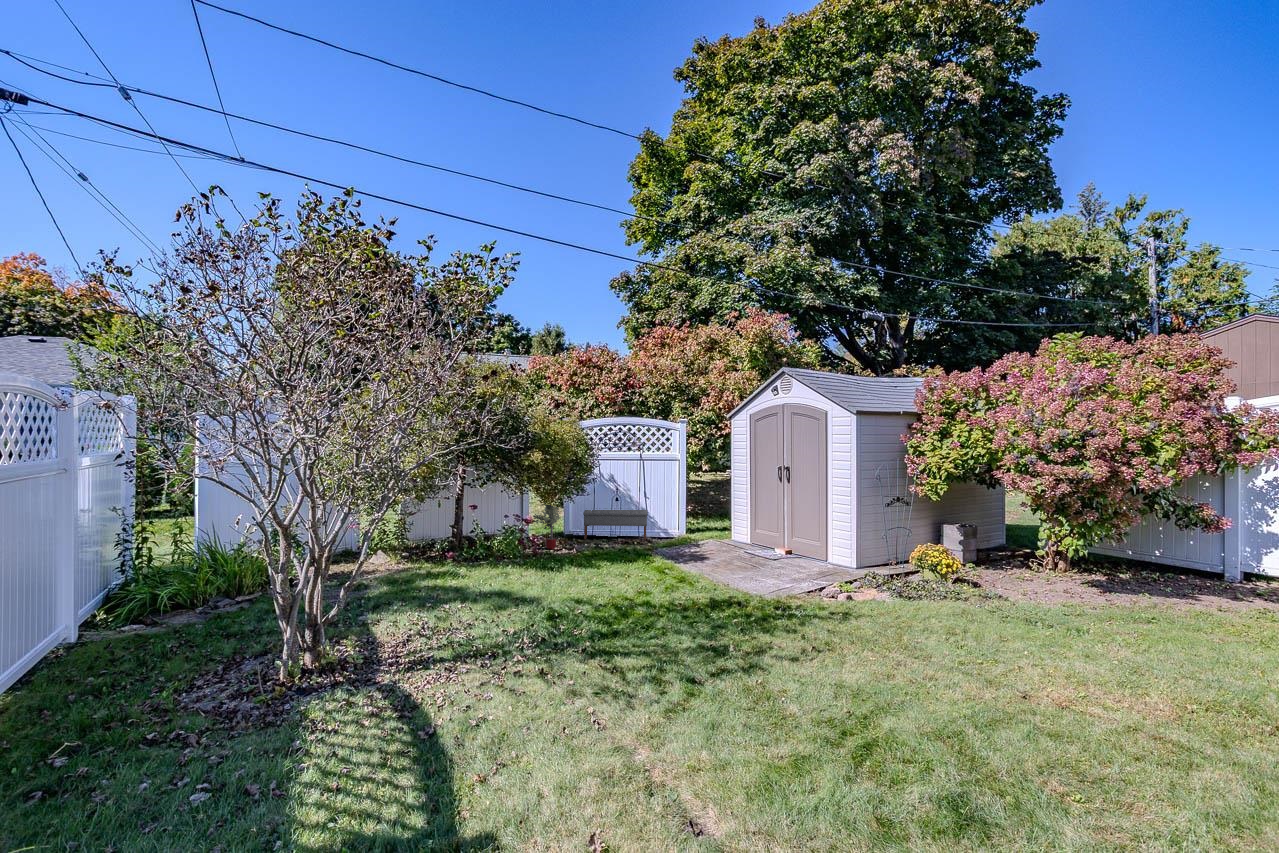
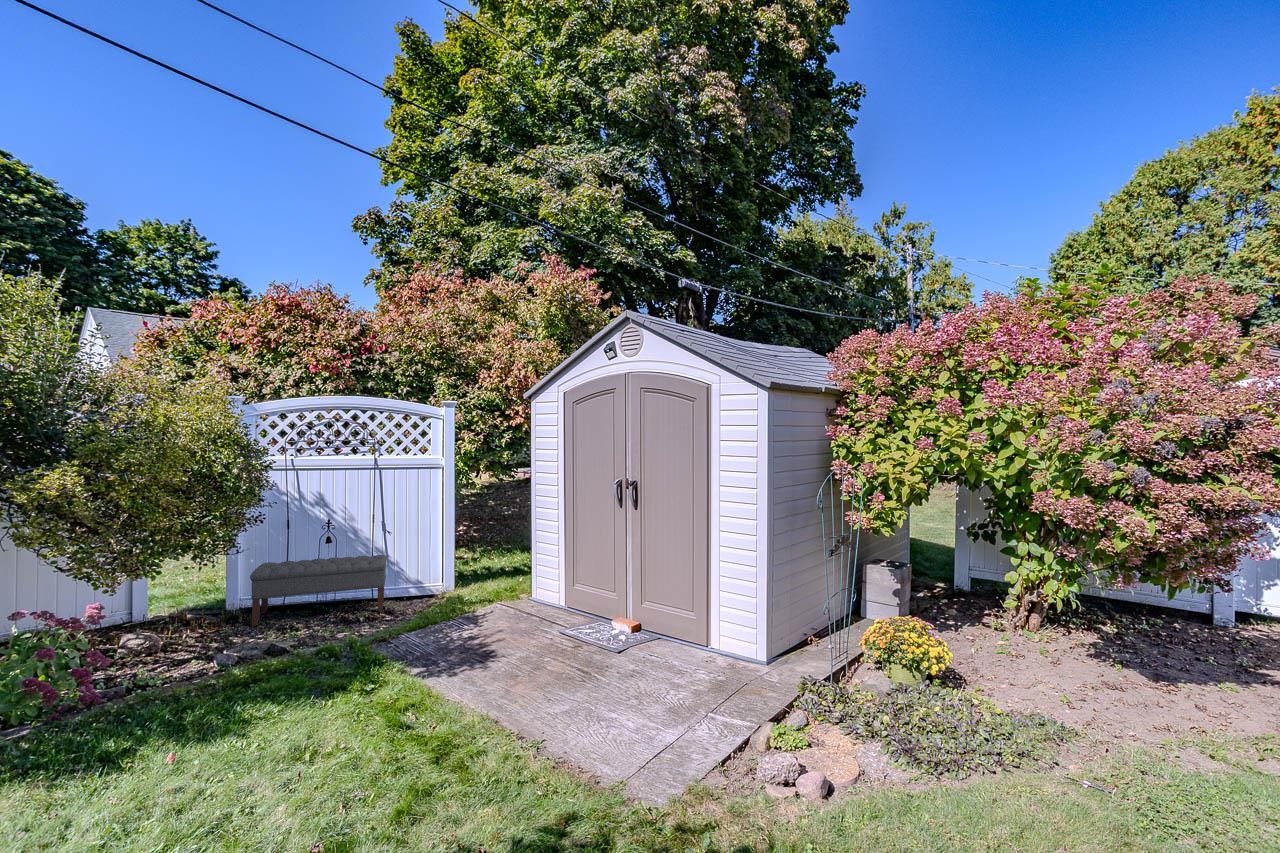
potted tree: present [533,502,561,549] -> none [102,554,185,674]

